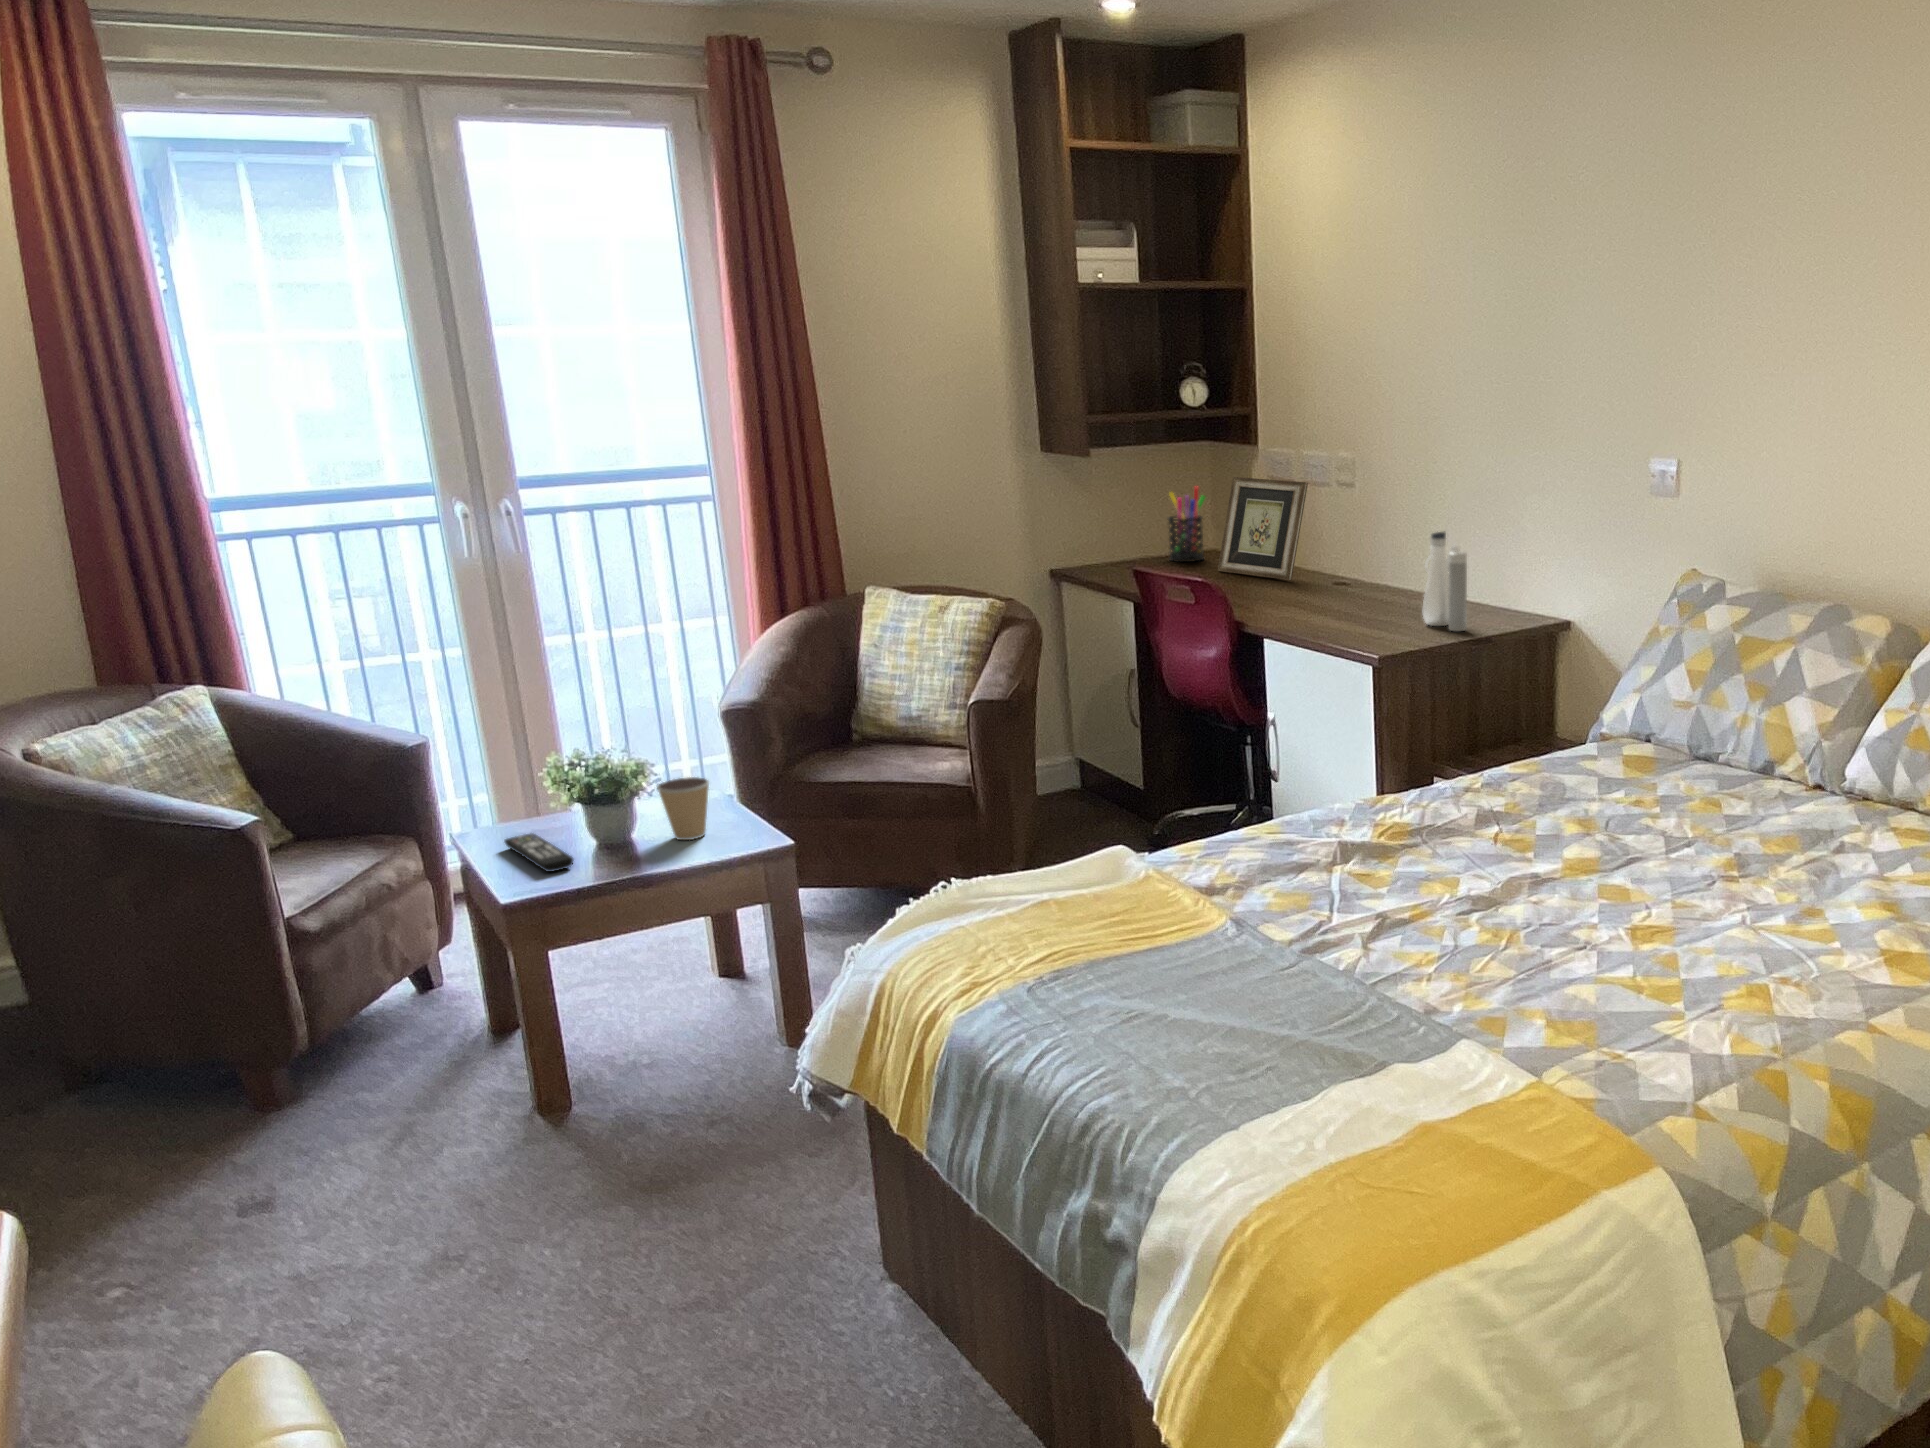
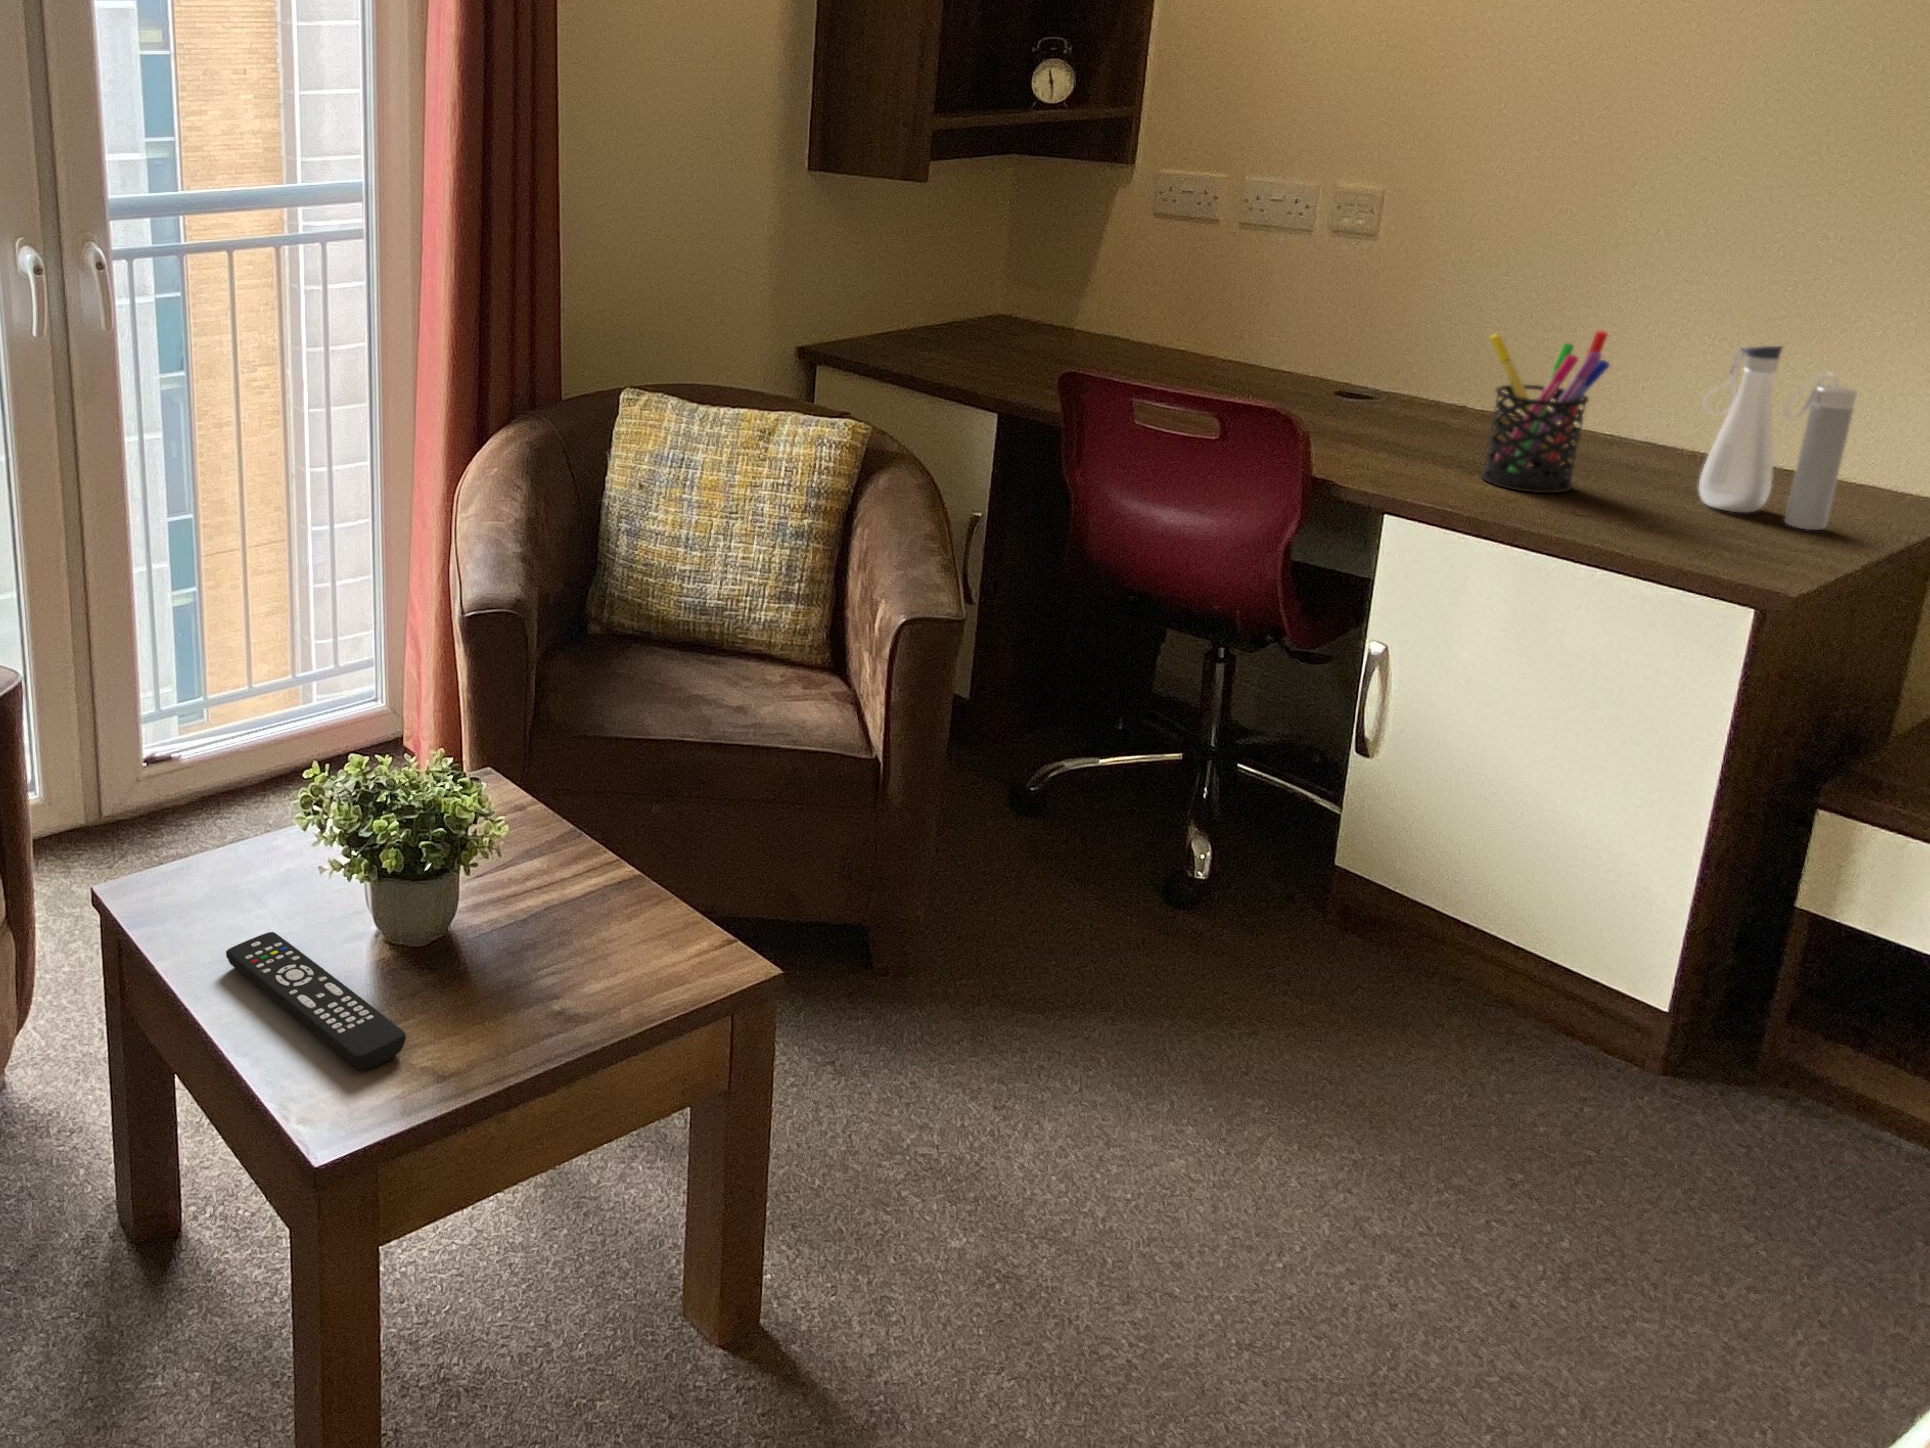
picture frame: present [1218,477,1308,580] -> none [1092,214,1292,385]
pen holder: present [1168,487,1205,562] -> present [1481,331,1609,493]
coffee cup: present [657,777,709,840] -> none [529,830,629,966]

